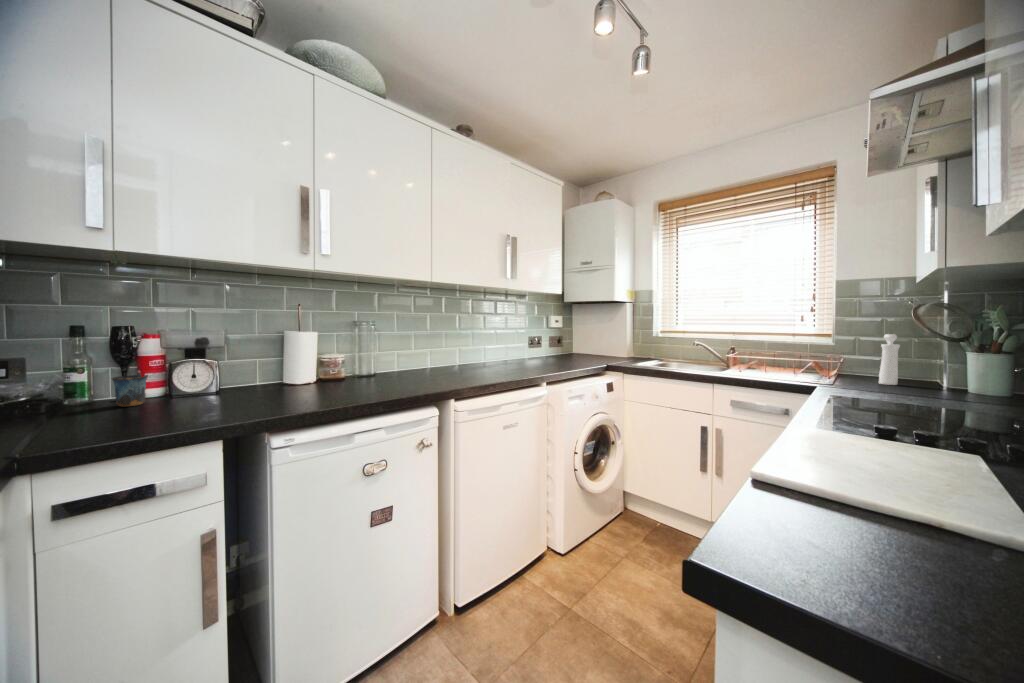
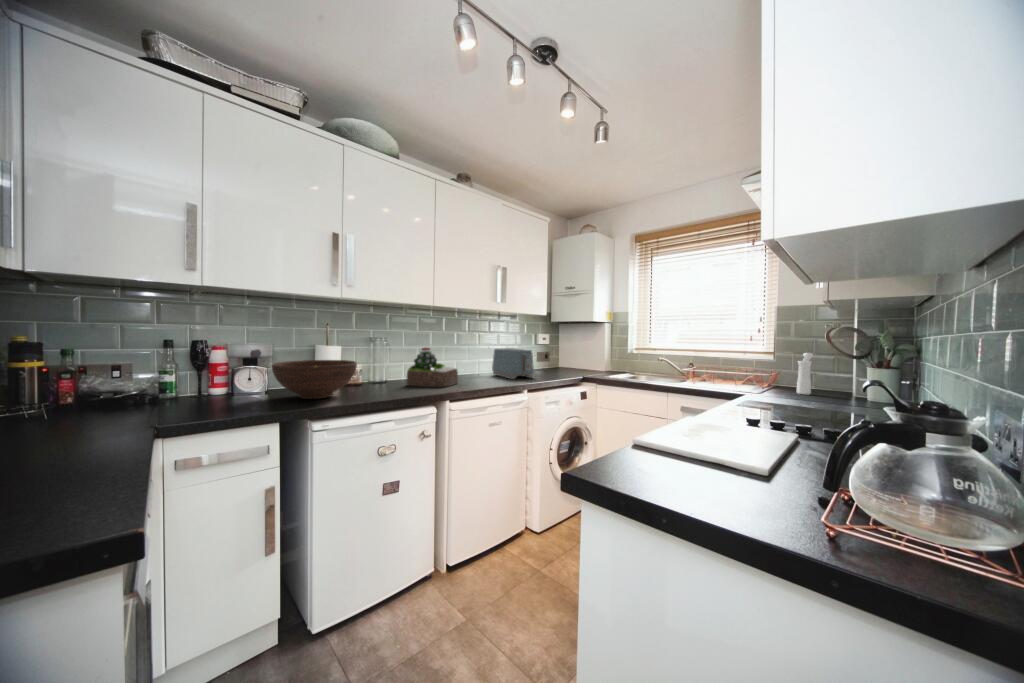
succulent plant: none [399,333,462,382] -> present [407,348,458,387]
toaster: none [499,334,550,371] -> present [492,348,534,379]
fruit bowl: none [219,350,335,402] -> present [272,360,357,399]
mug: present [112,373,148,406] -> none [193,375,218,401]

